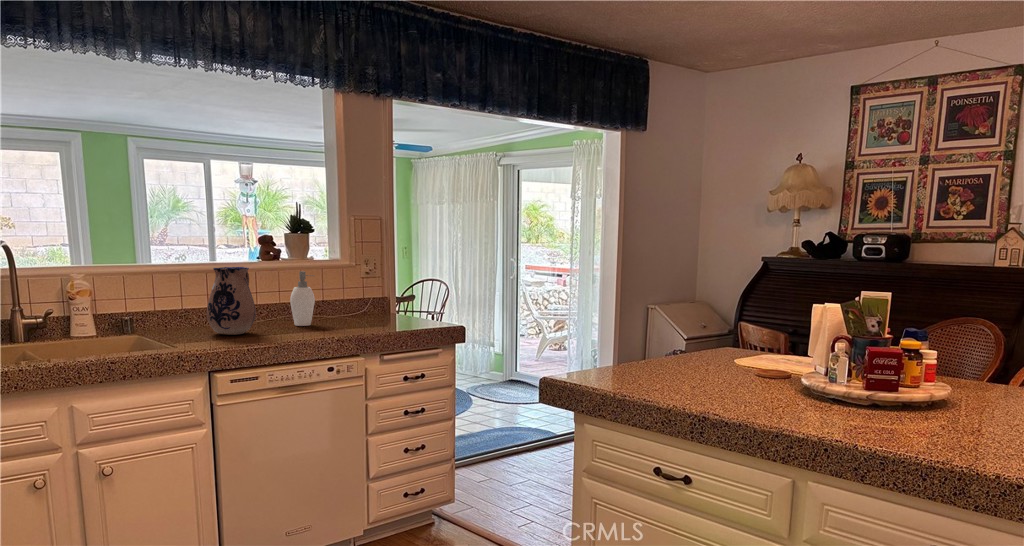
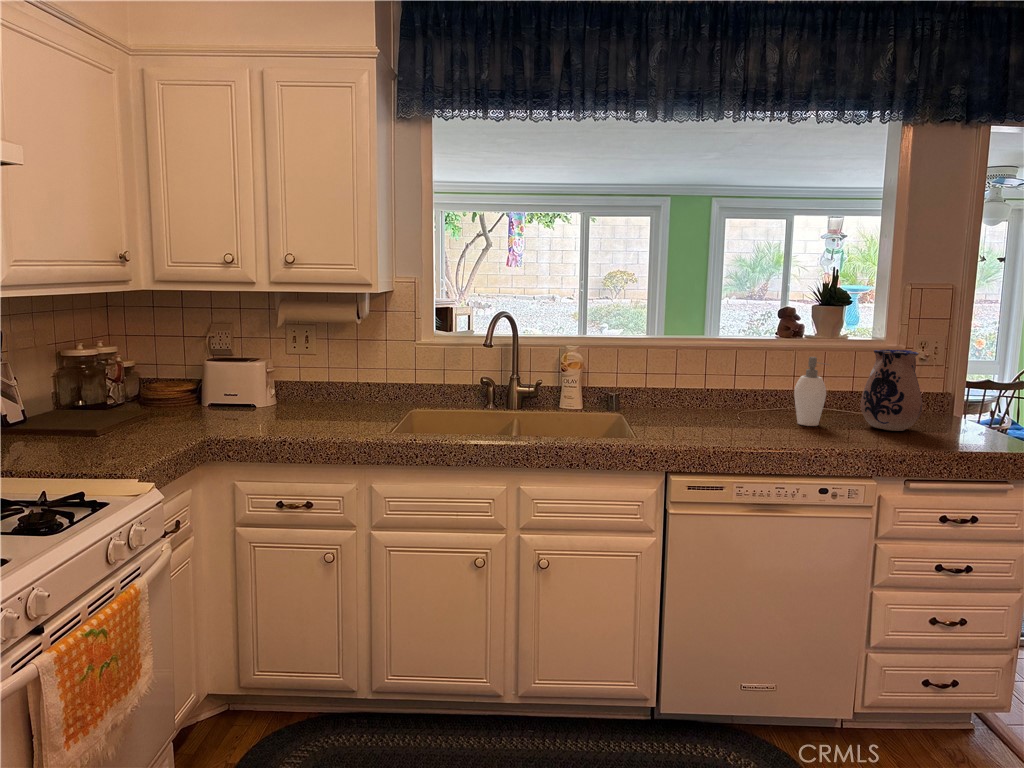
ceramic pitcher: present [207,267,256,335] -> present [861,349,922,431]

